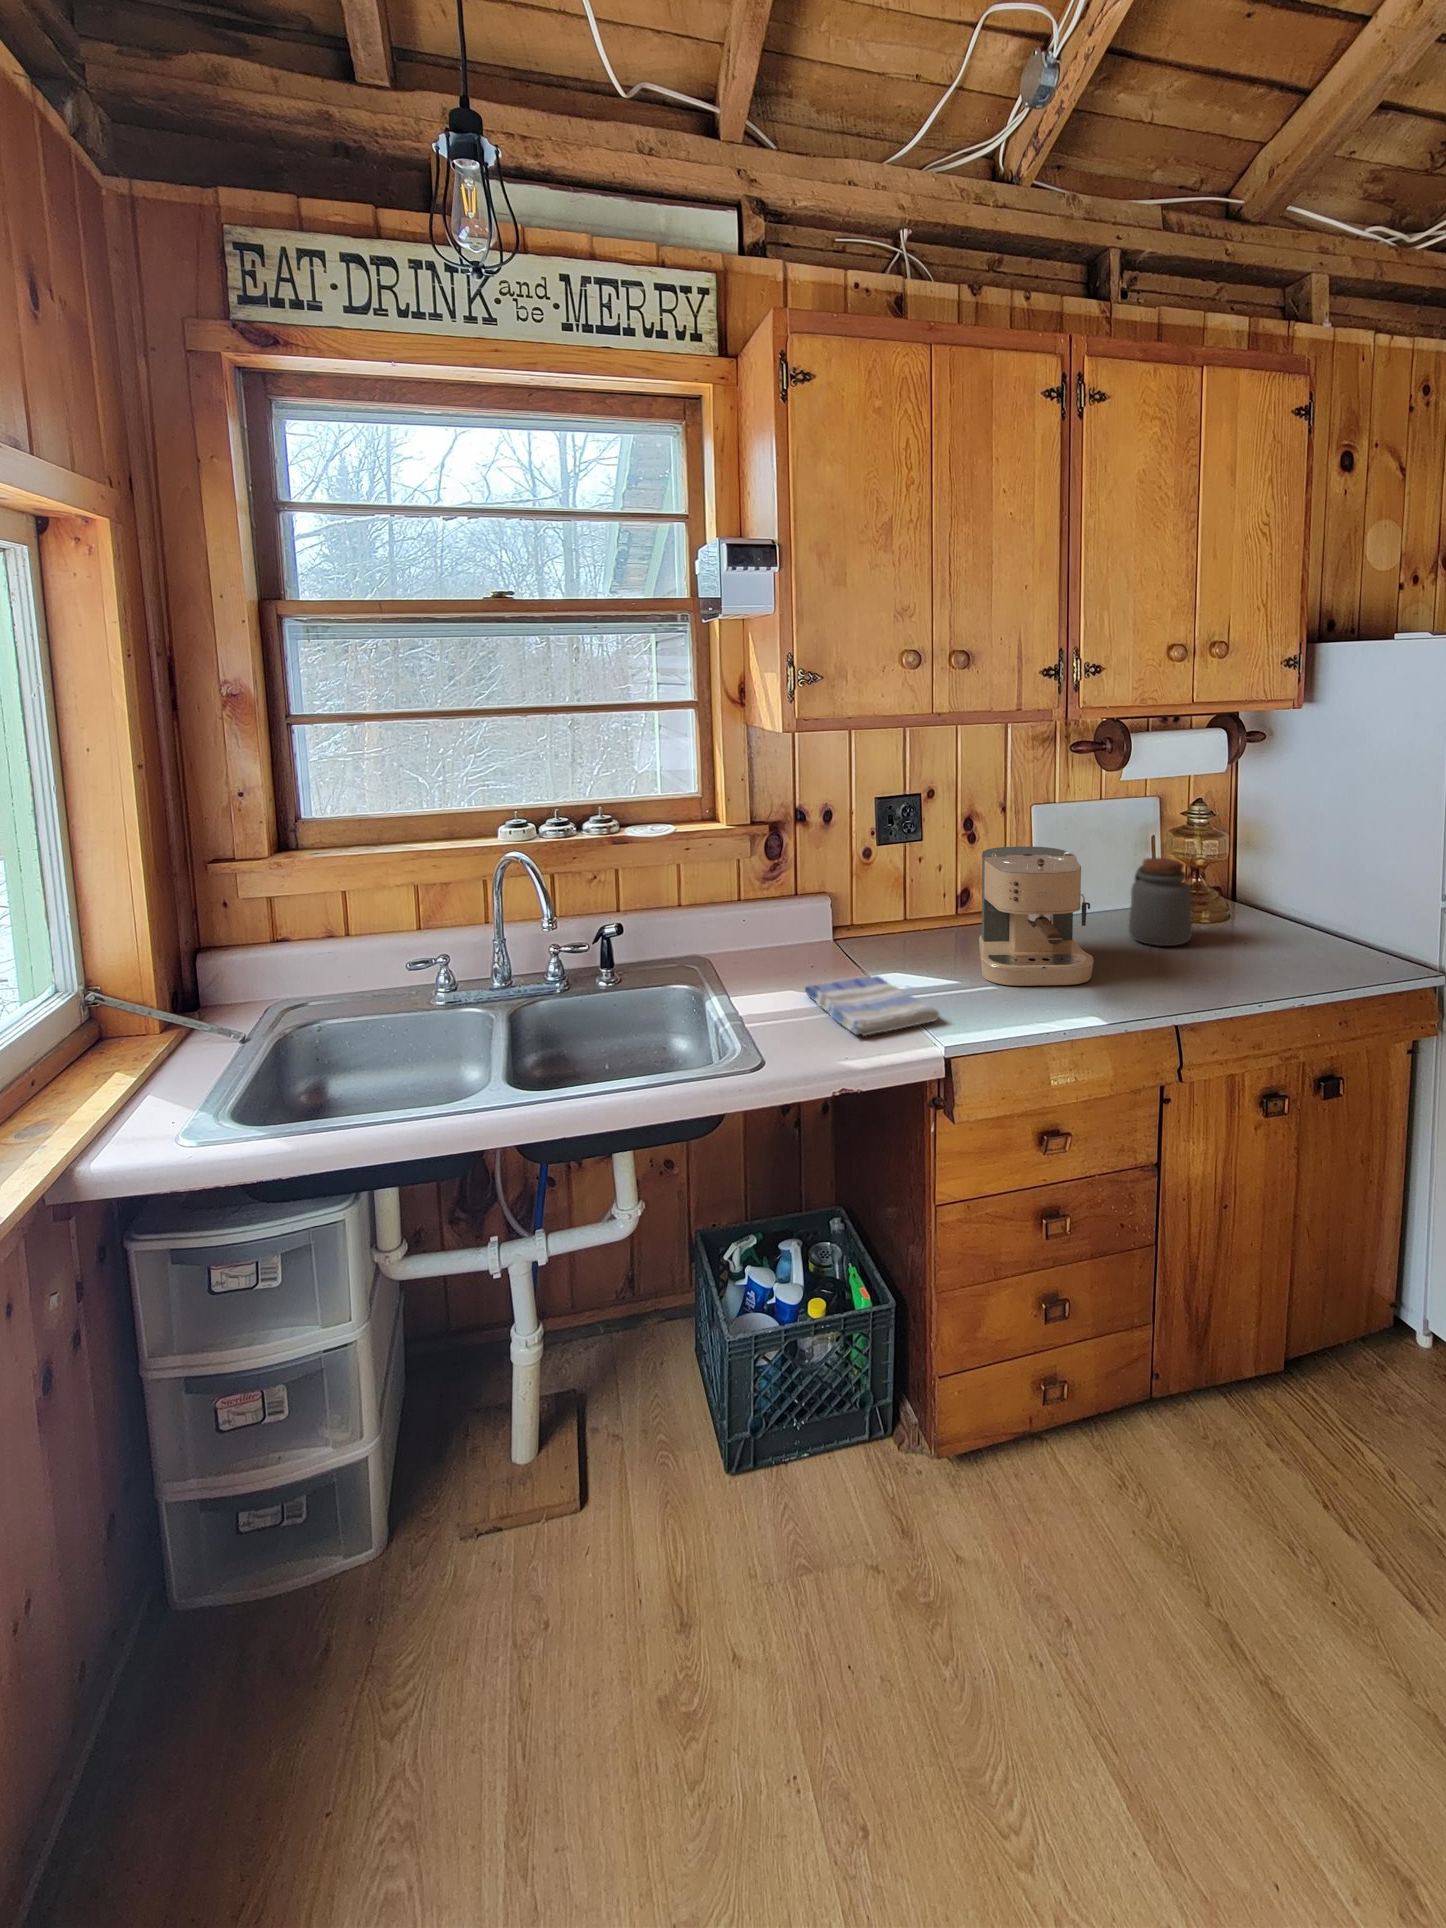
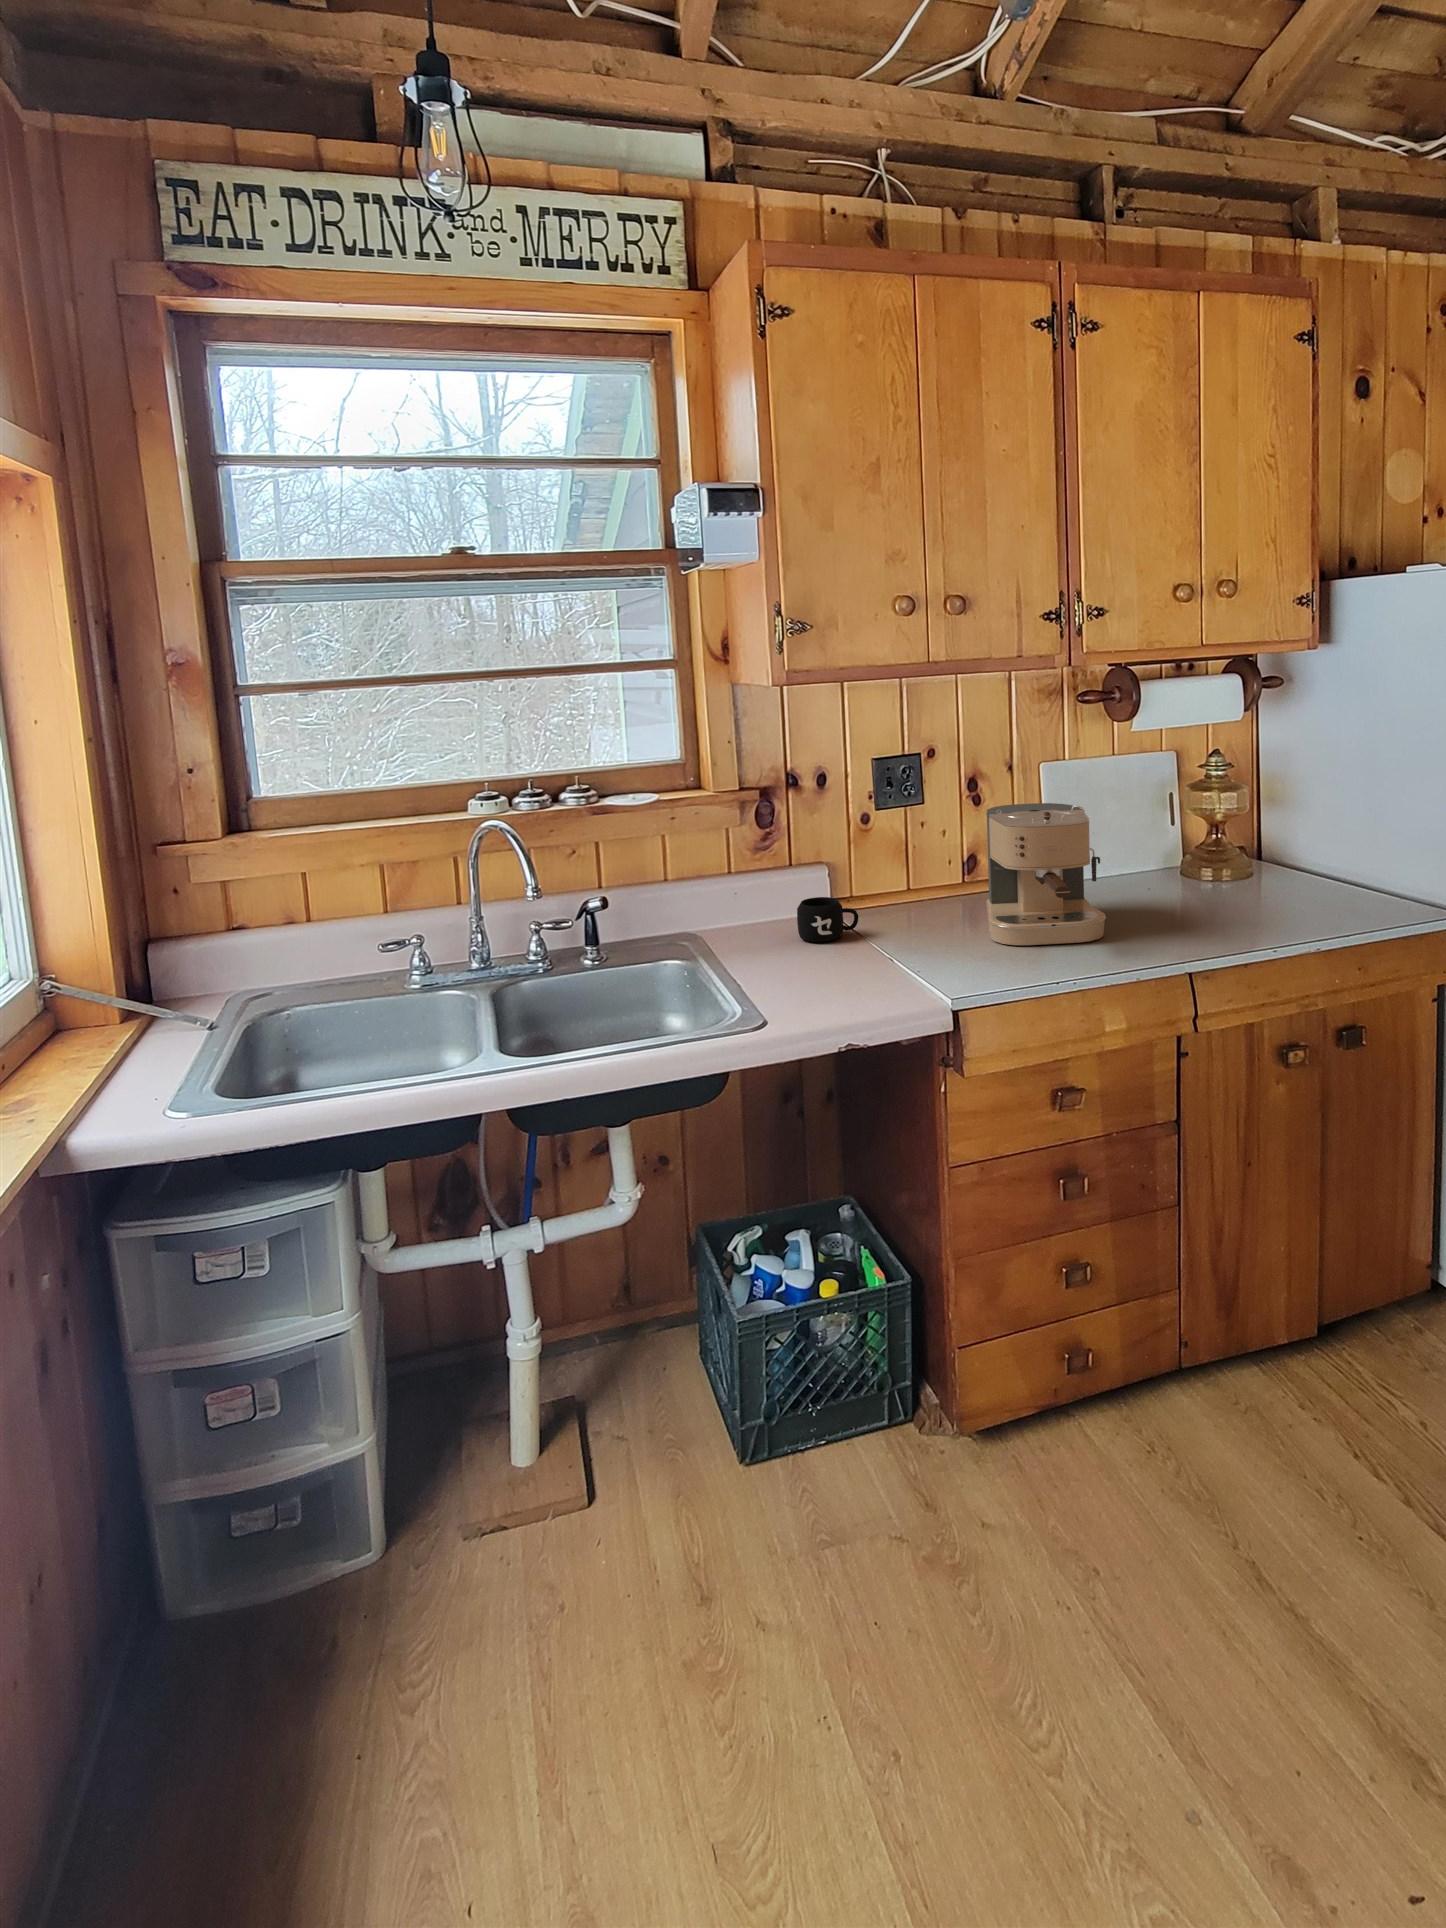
jar: present [1129,858,1192,946] -> none [1145,812,1211,903]
mug: none [800,929,858,972] -> present [797,897,858,942]
dish towel: present [805,976,939,1036] -> none [804,942,945,996]

